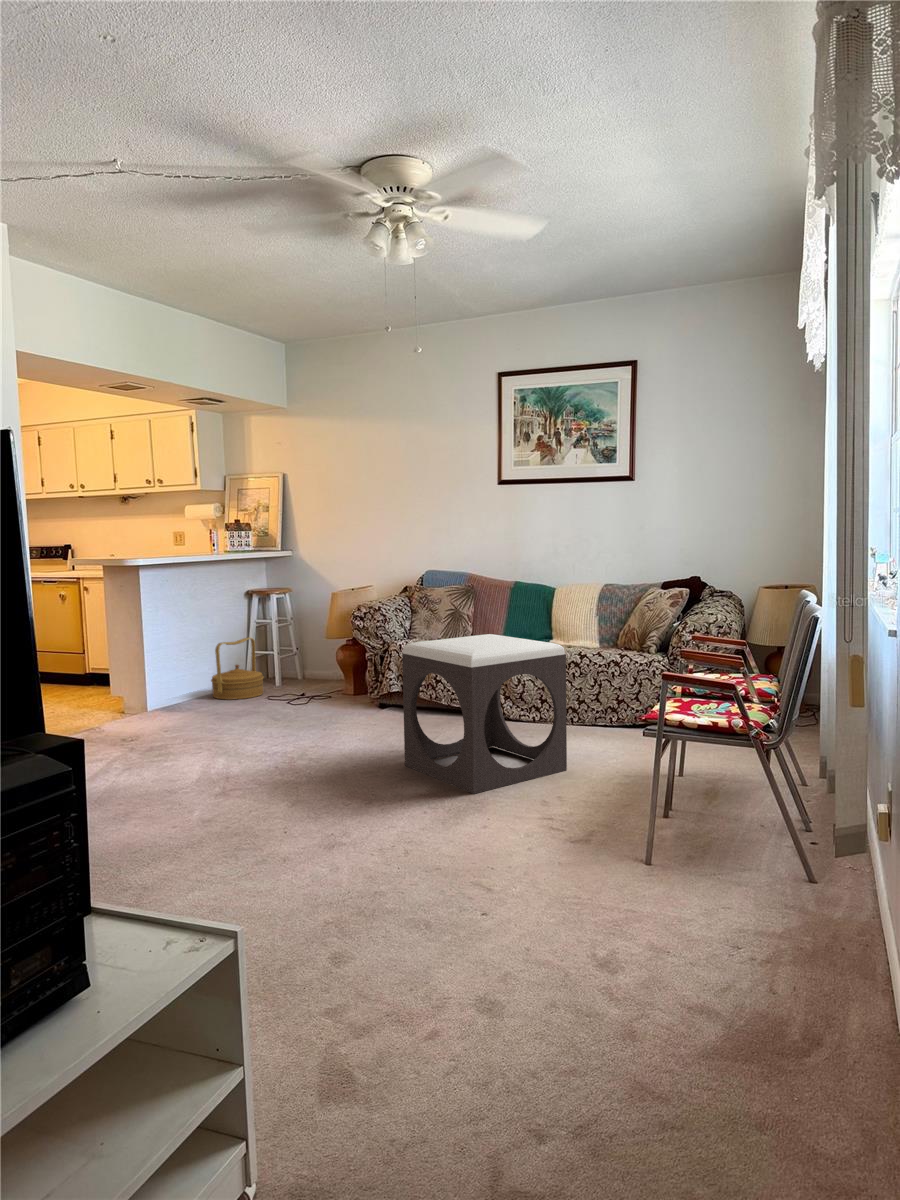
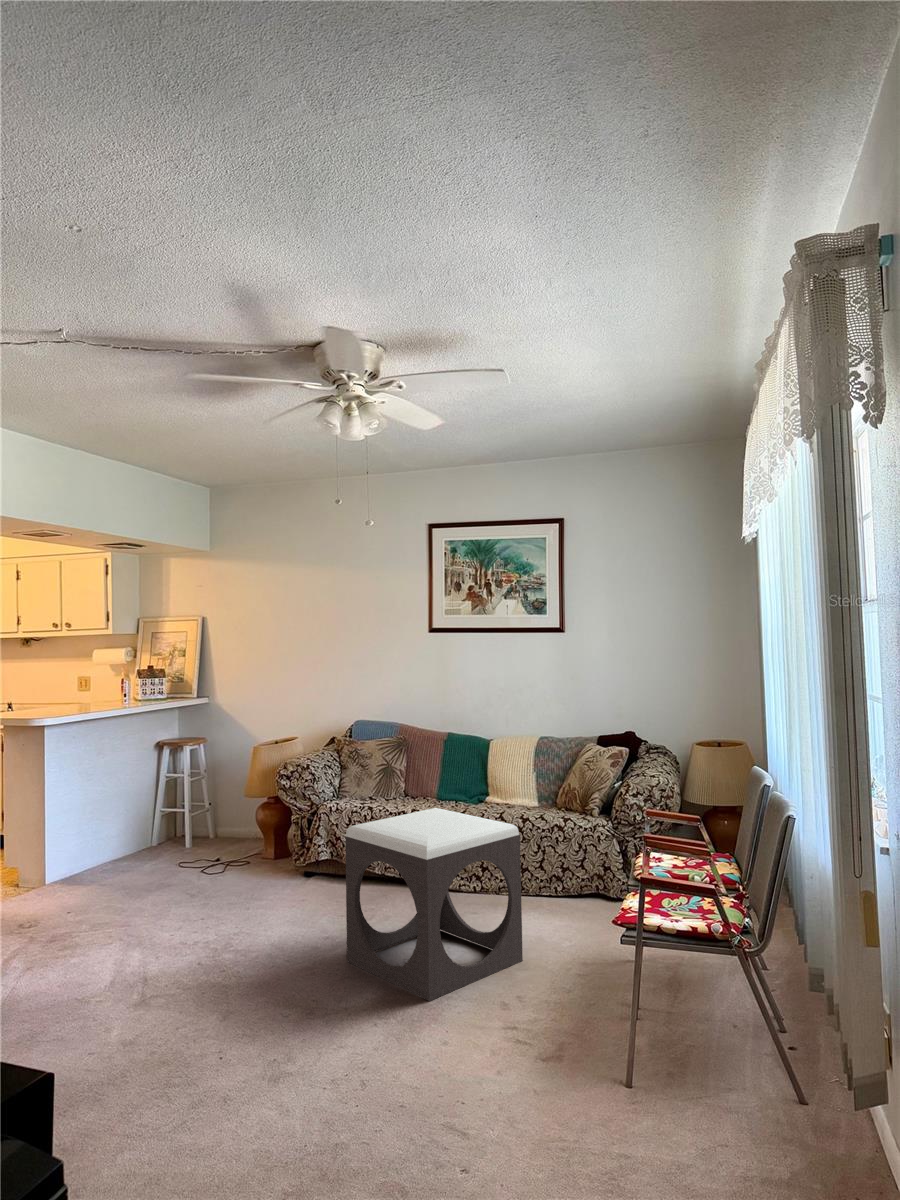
woven basket: present [211,637,264,700] -> none [116,796,176,869]

